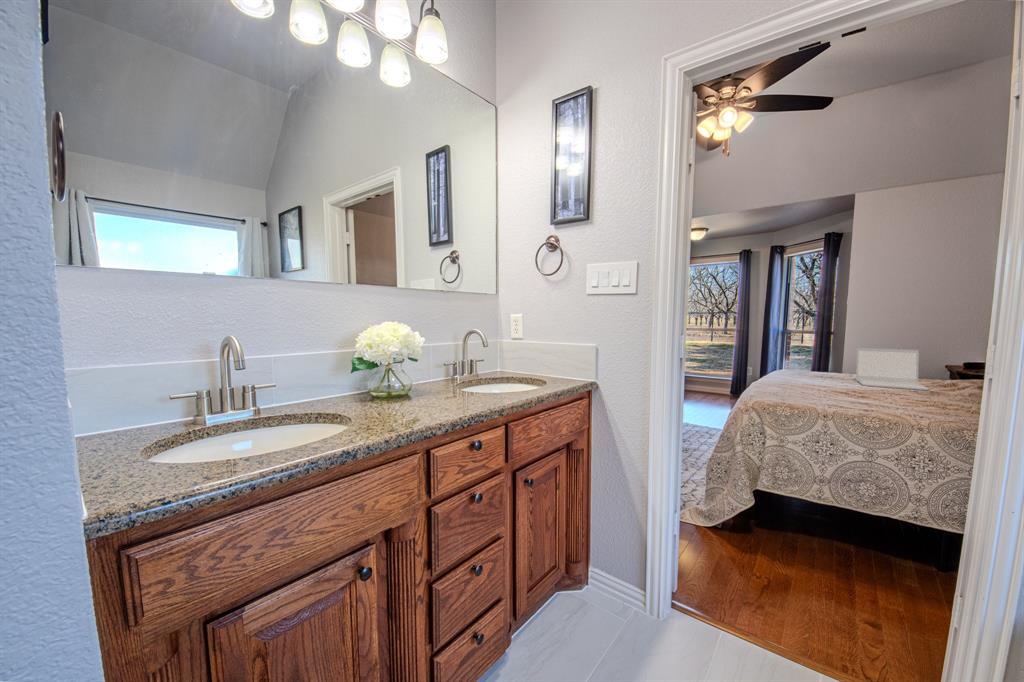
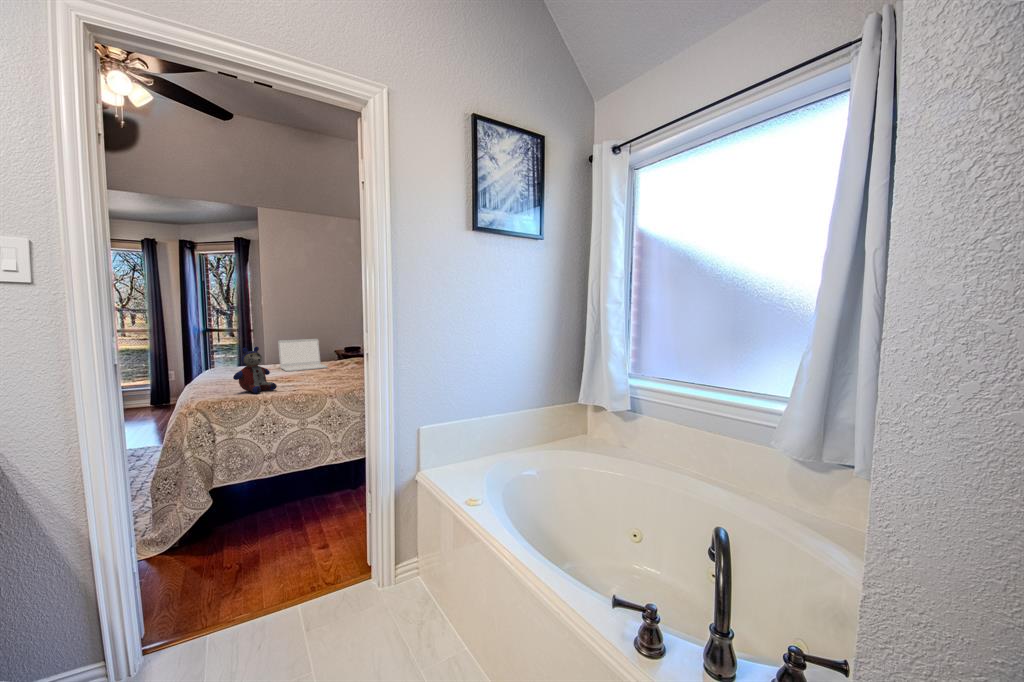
stuffed bear: none [792,354,842,406] -> present [233,347,277,393]

